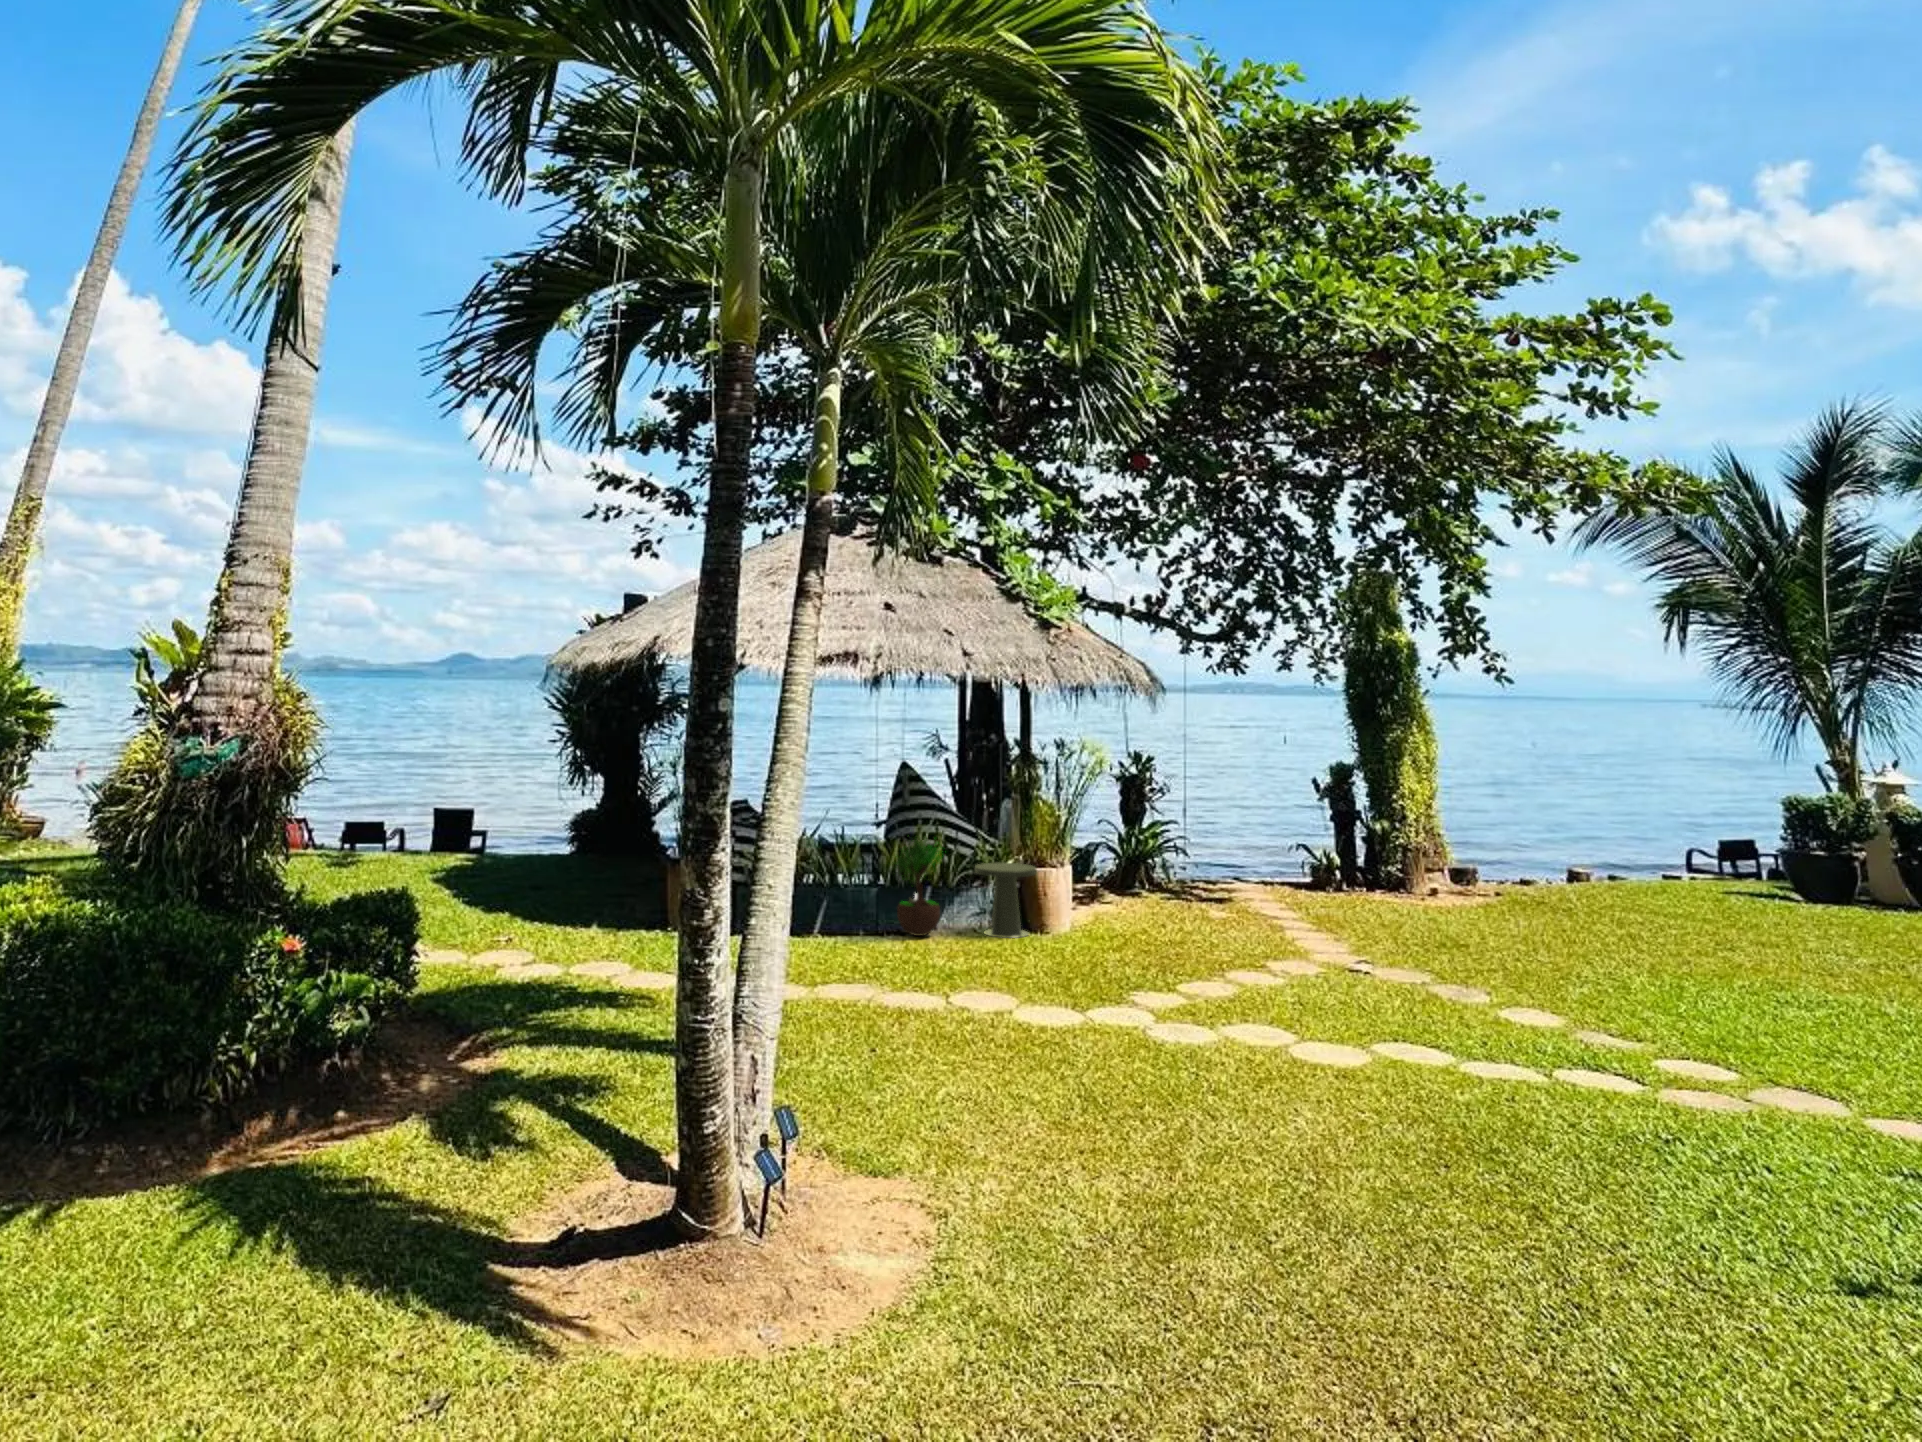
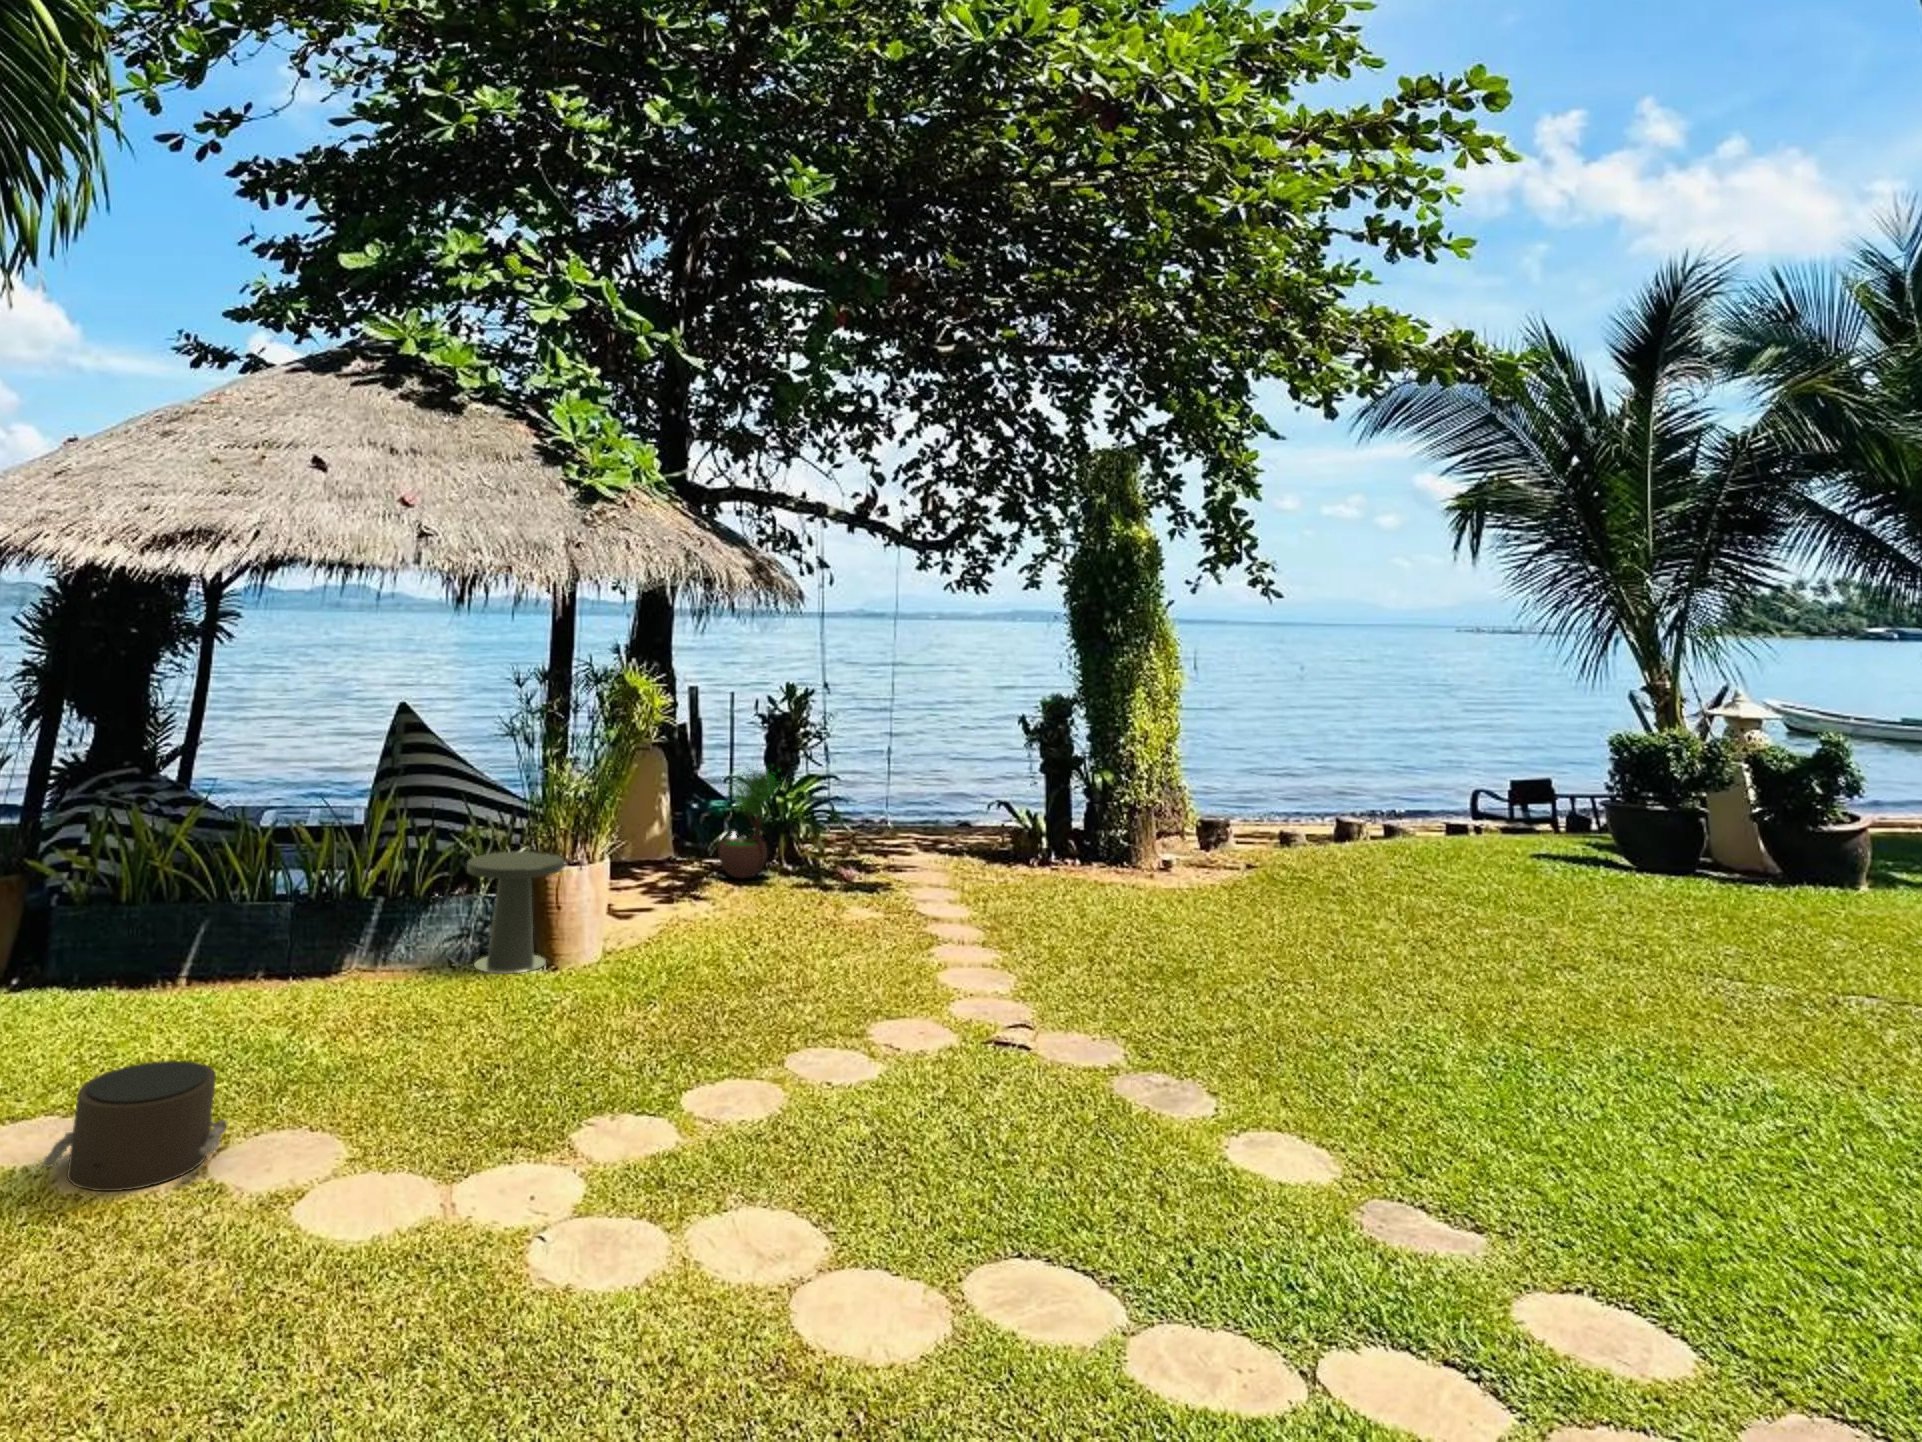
potted tree: present [895,837,943,936] -> present [718,769,779,878]
pouf: none [867,955,953,1010] -> present [43,1061,226,1191]

